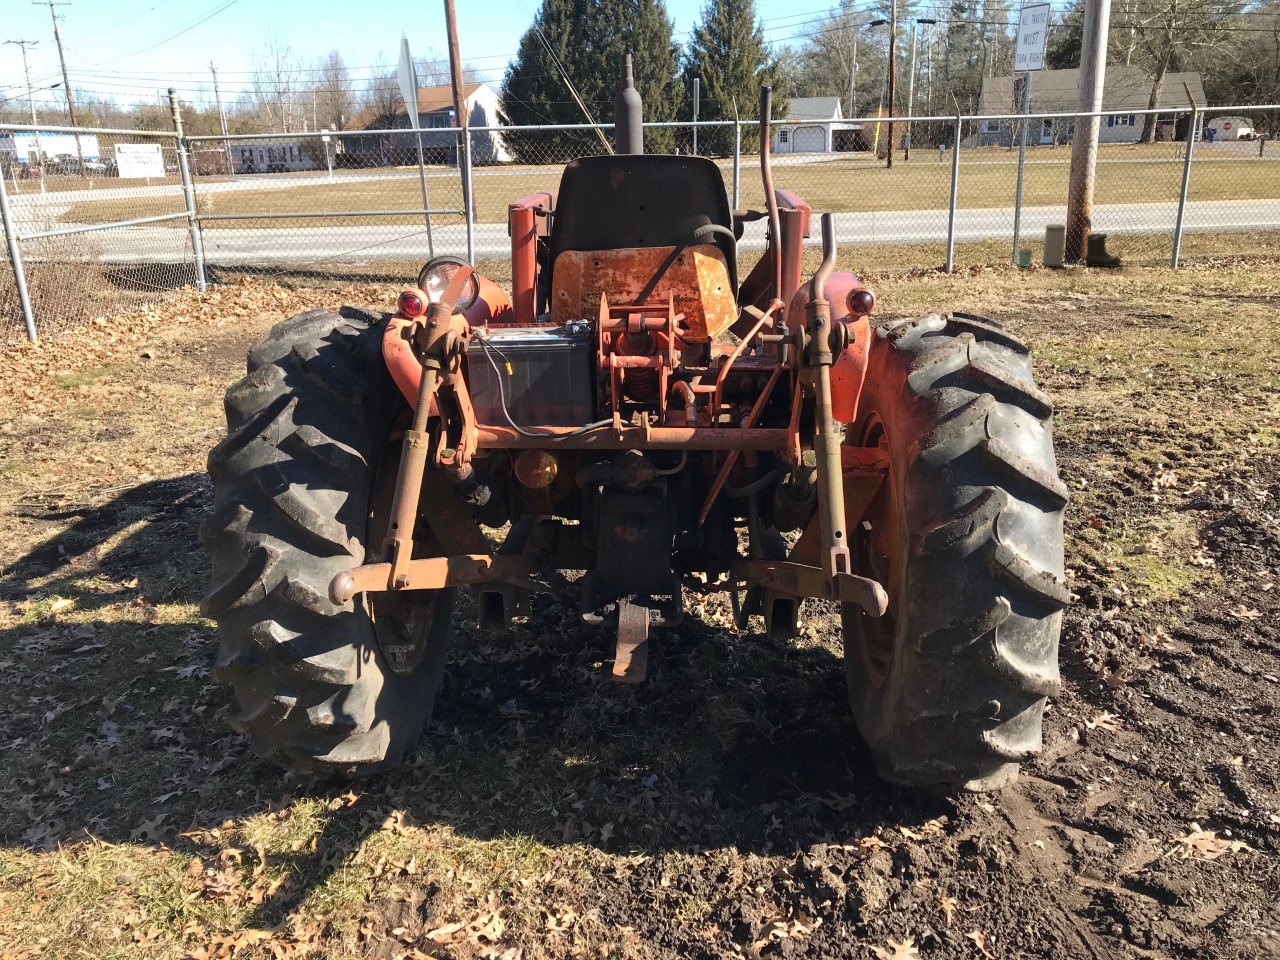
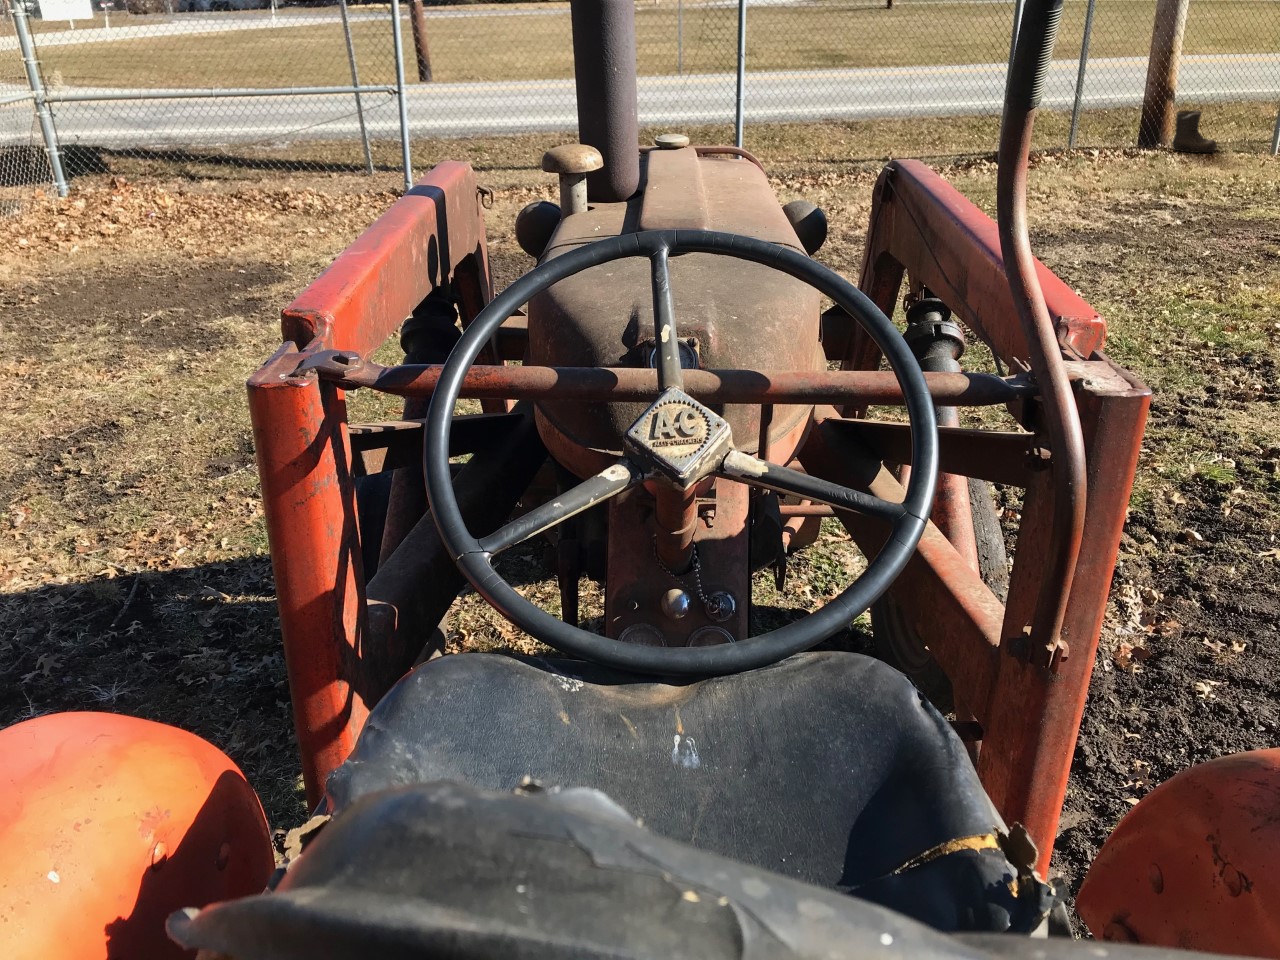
trash can: present [1019,224,1066,267] -> none [1090,98,1151,152]

